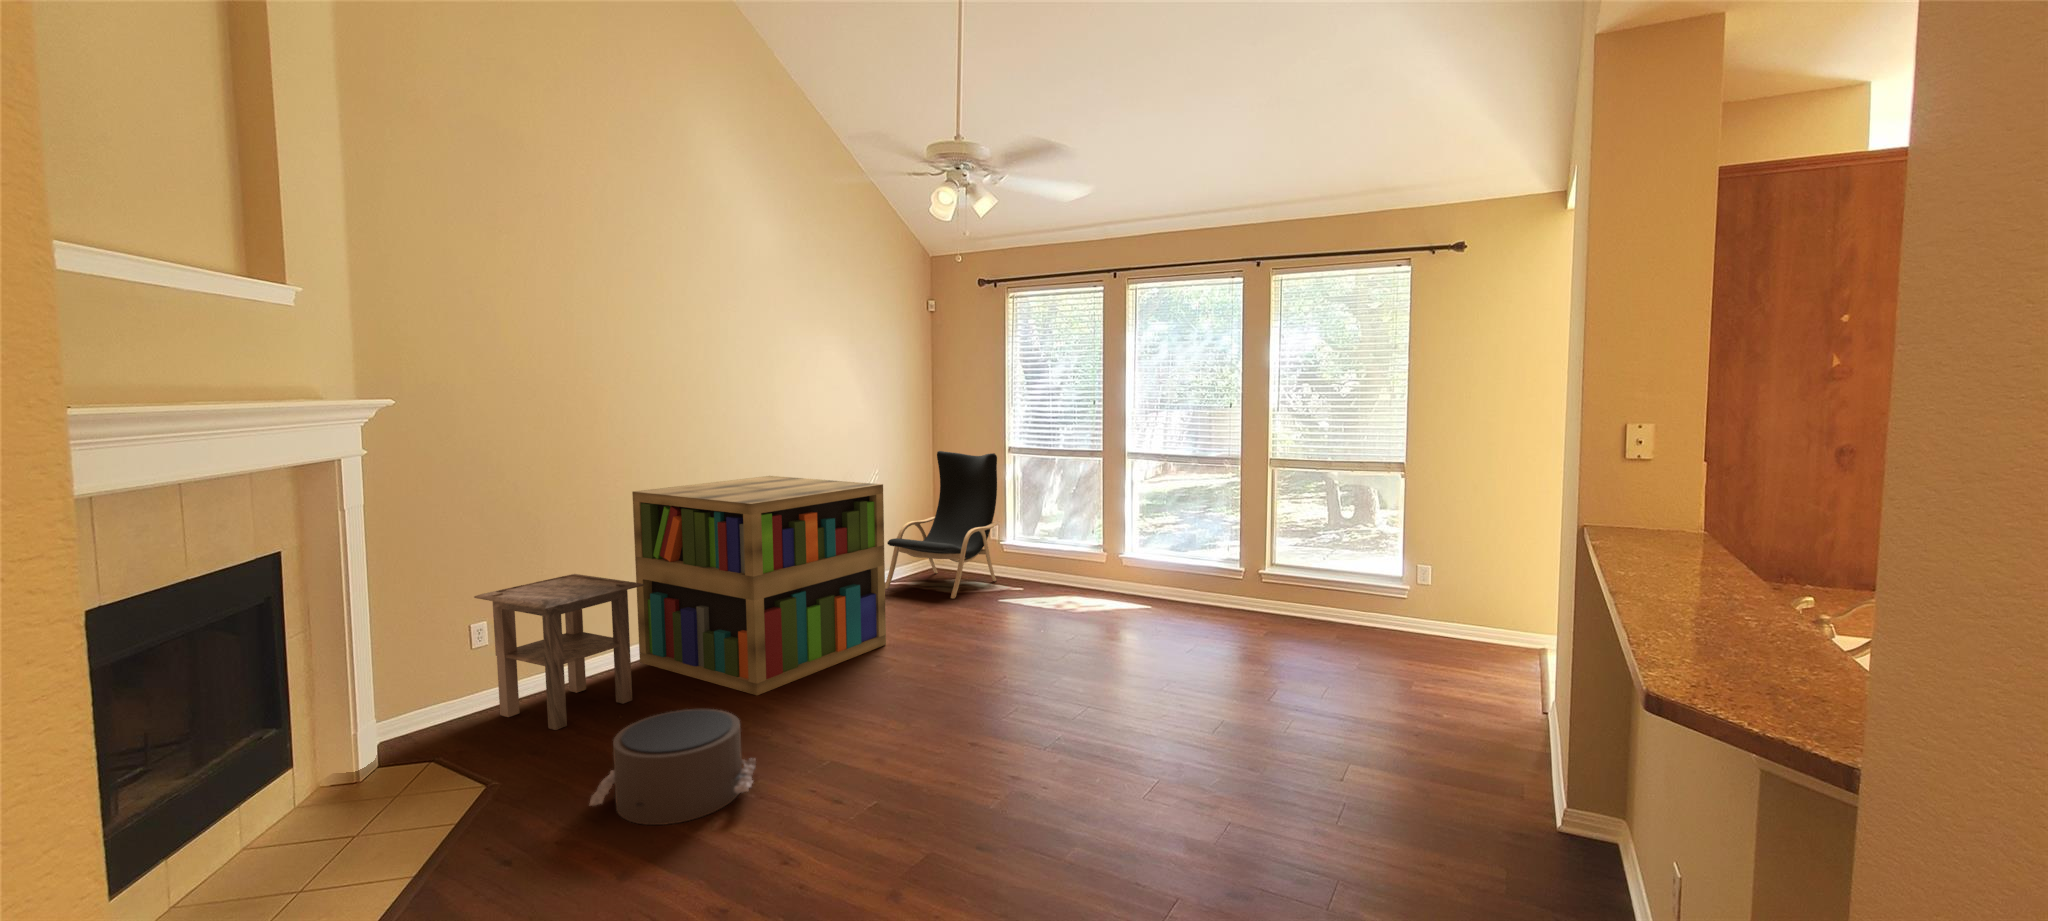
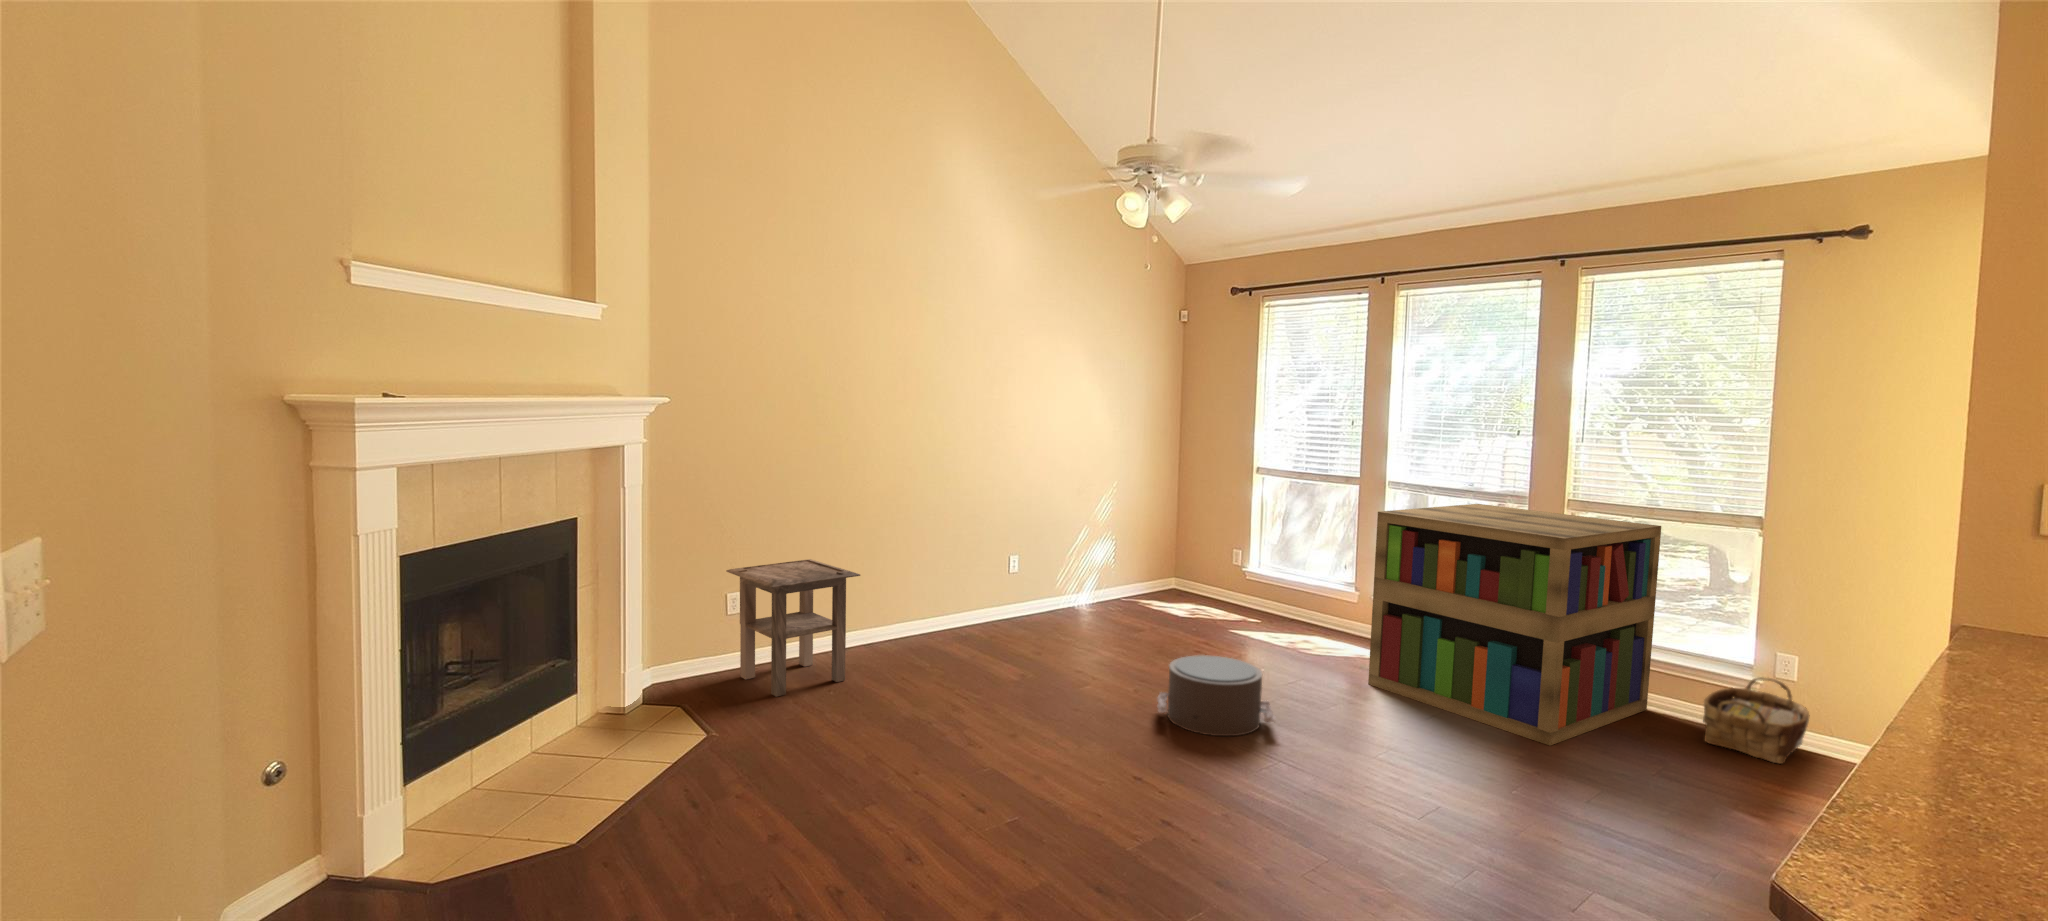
lounge chair: present [885,451,997,598] -> none [1111,467,1240,624]
bookshelf: present [632,476,886,695] -> present [1368,504,1661,746]
woven basket: none [1377,585,1444,649] -> present [1703,677,1810,764]
pouf: present [590,709,756,825] -> present [1157,655,1275,736]

